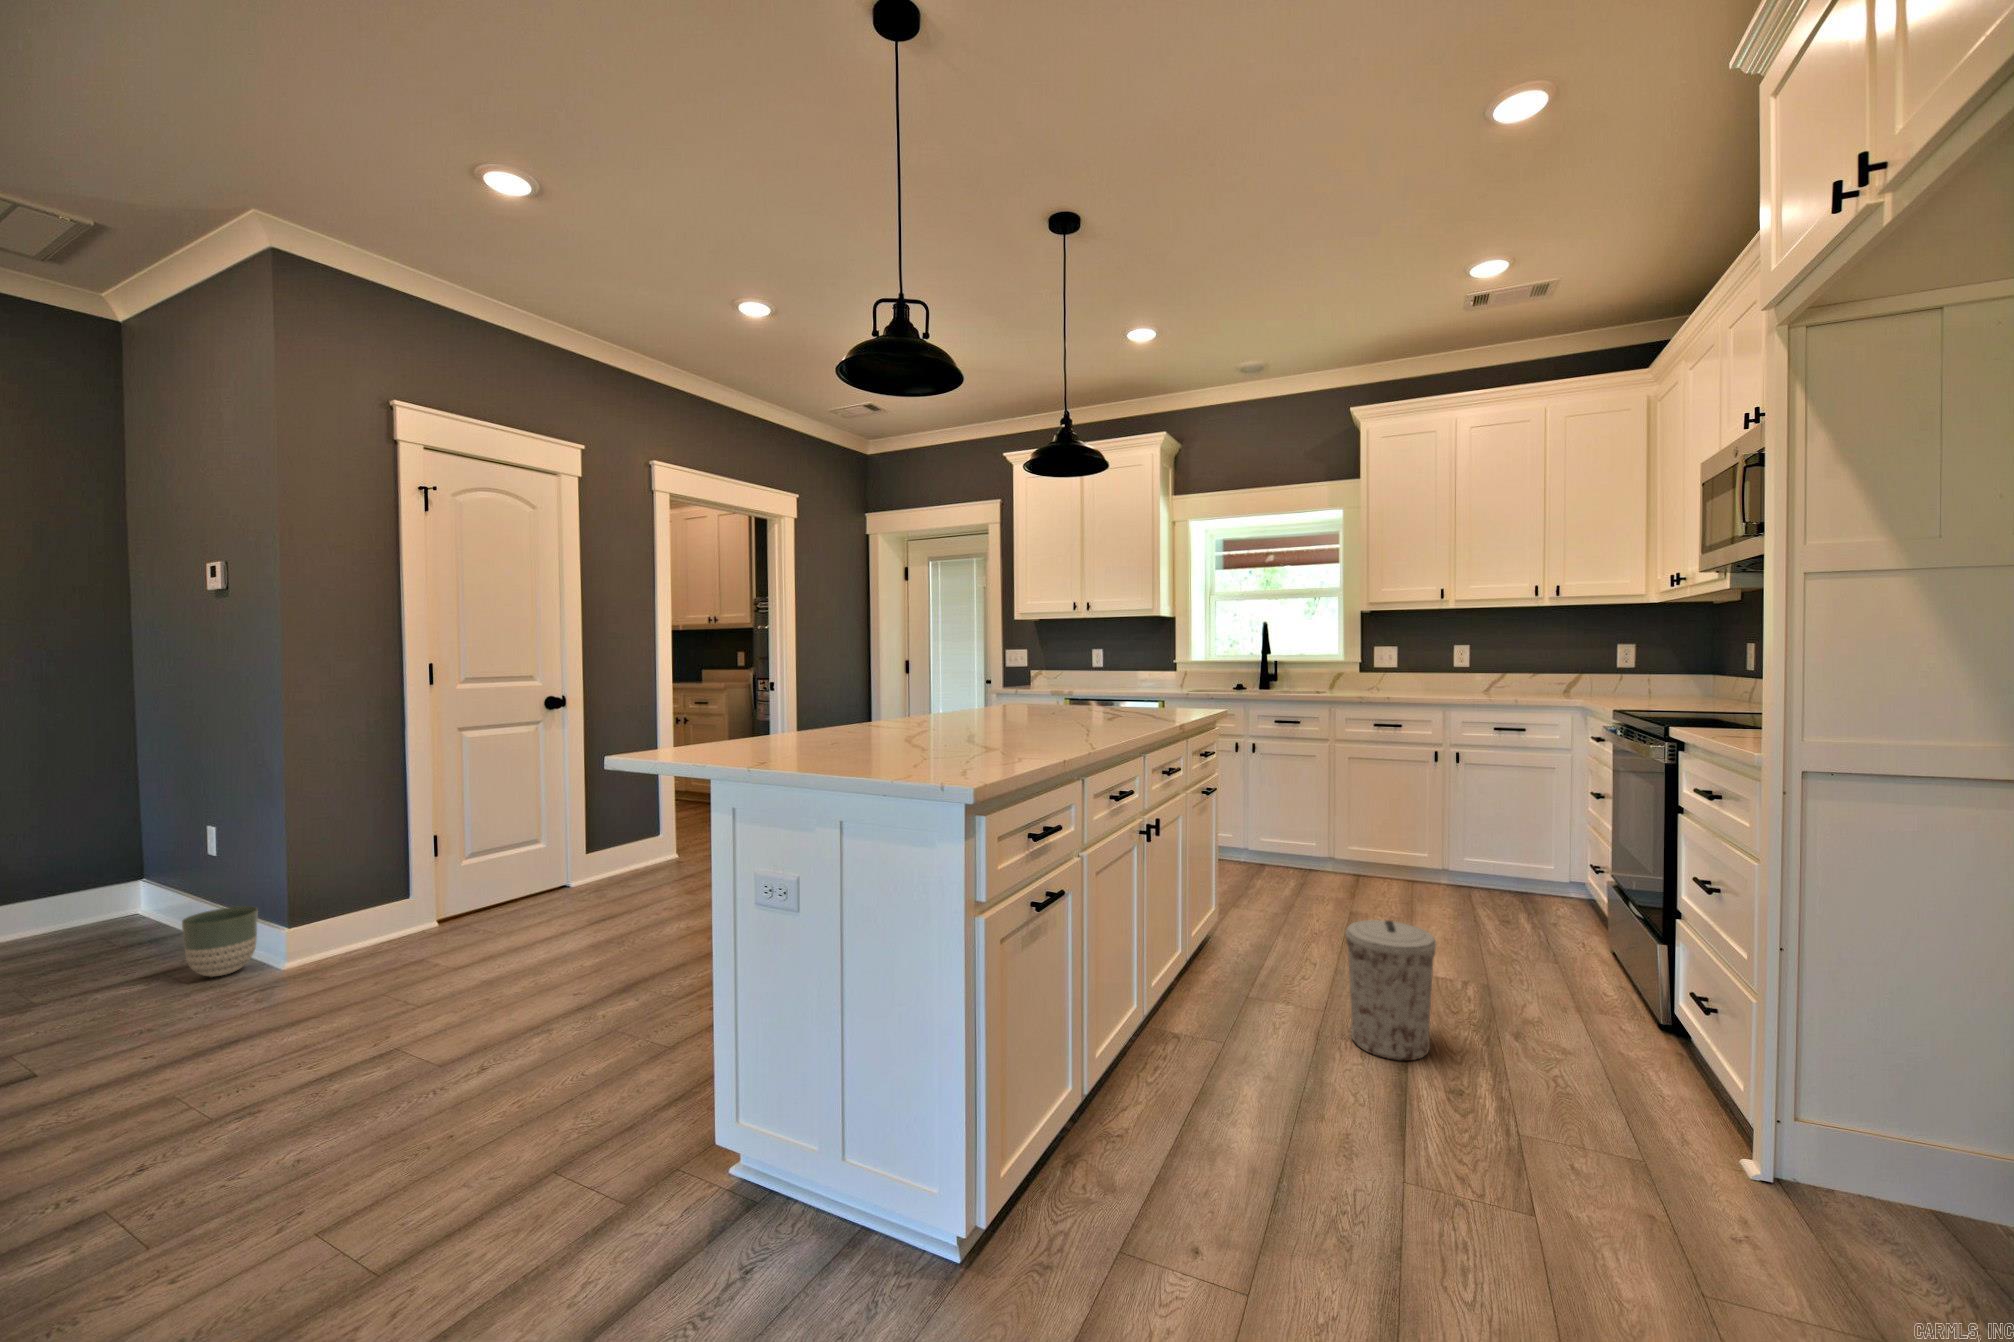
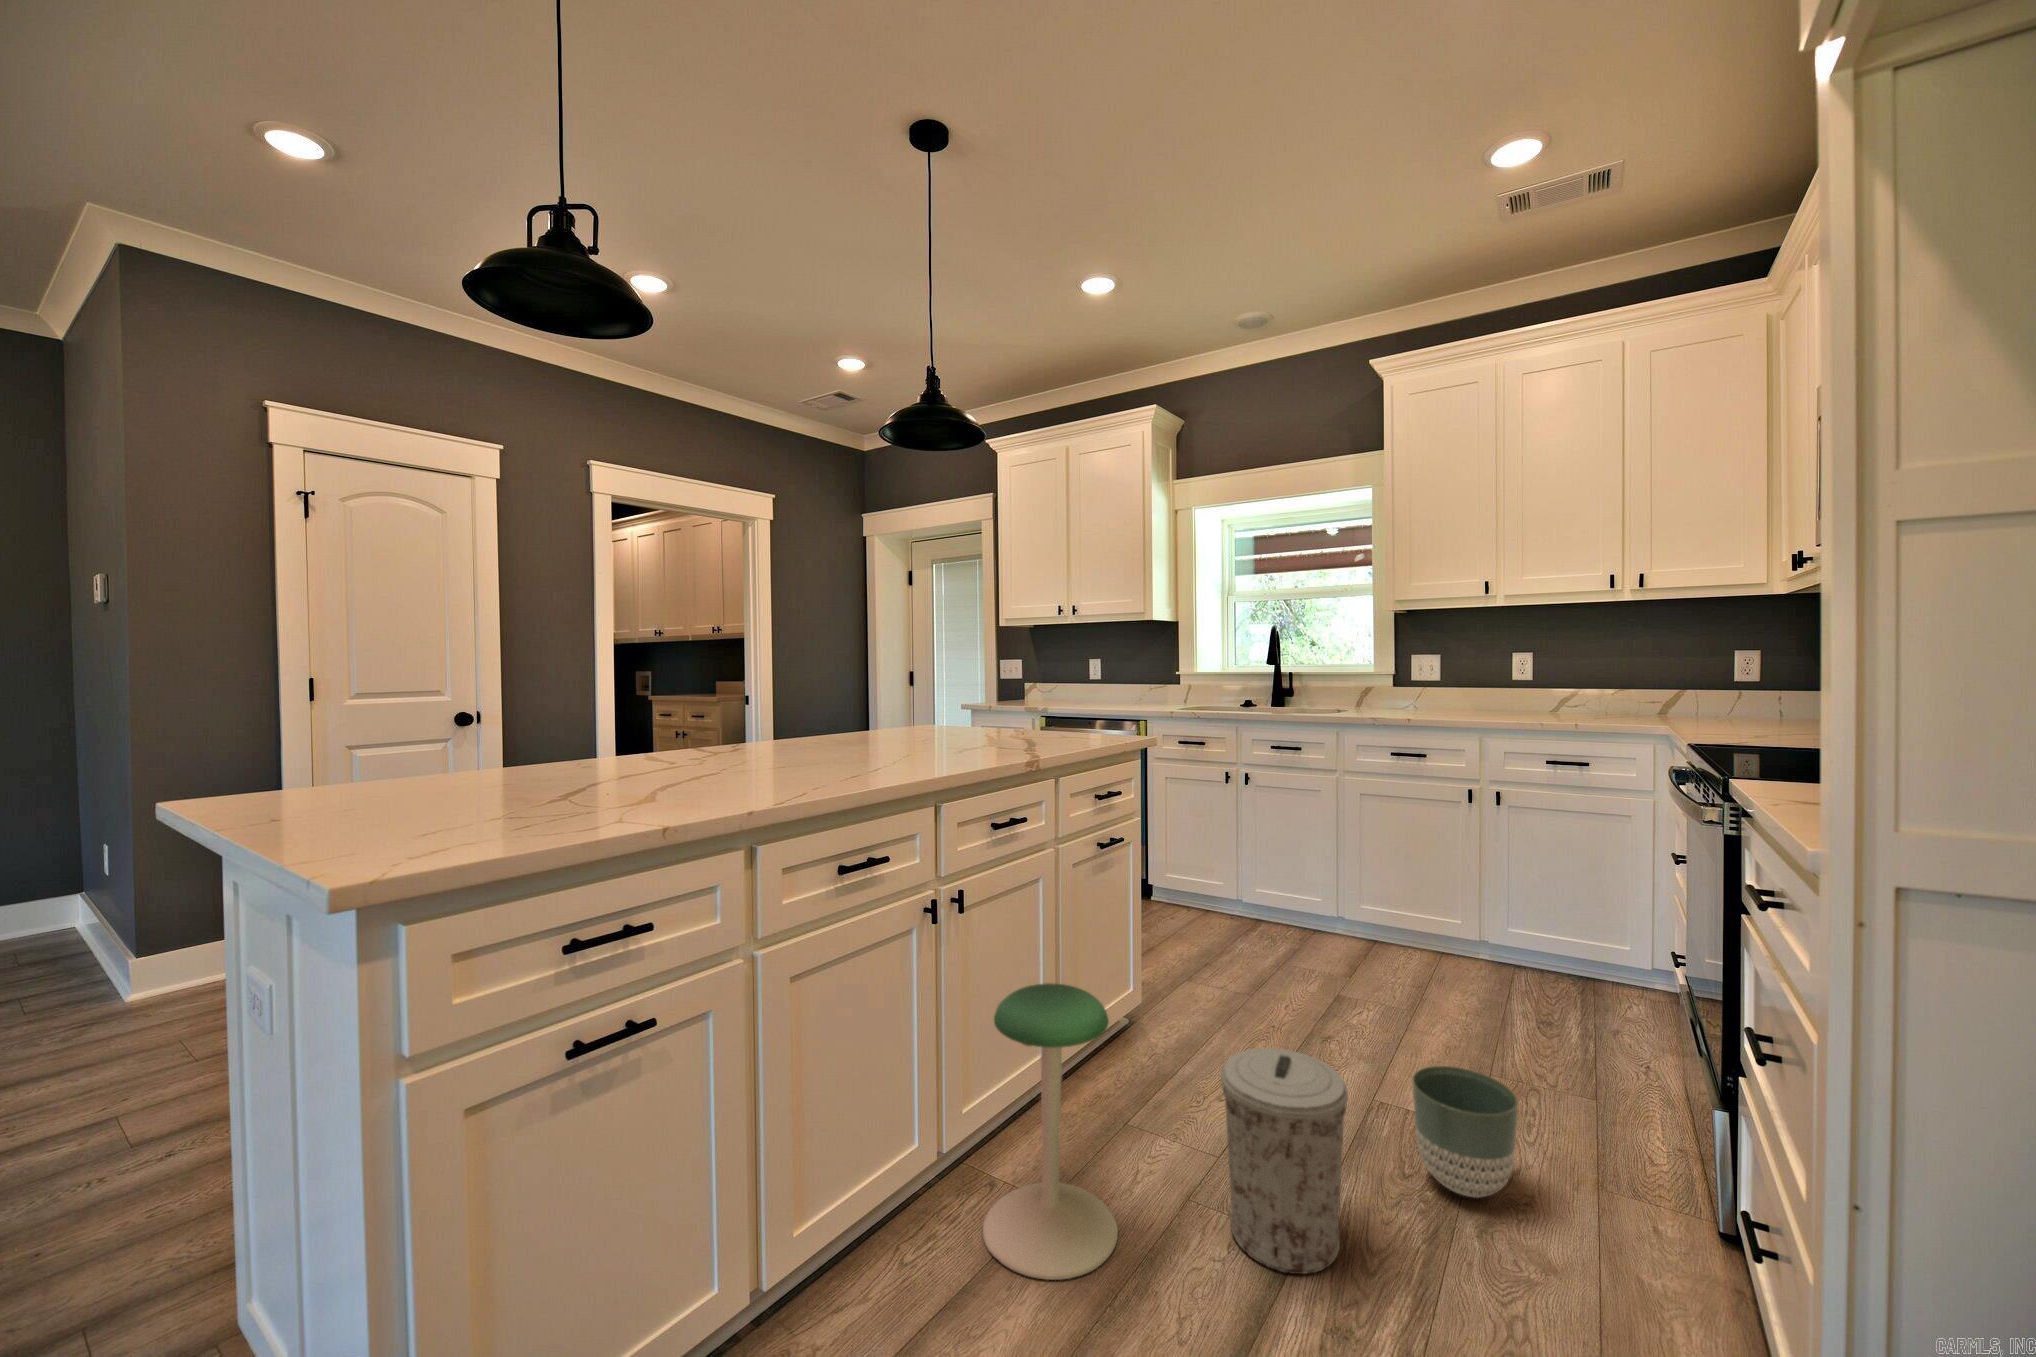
stool: none [1185,880,1284,1076] -> present [983,983,1118,1280]
planter: present [182,906,258,977] -> present [1412,1066,1518,1198]

